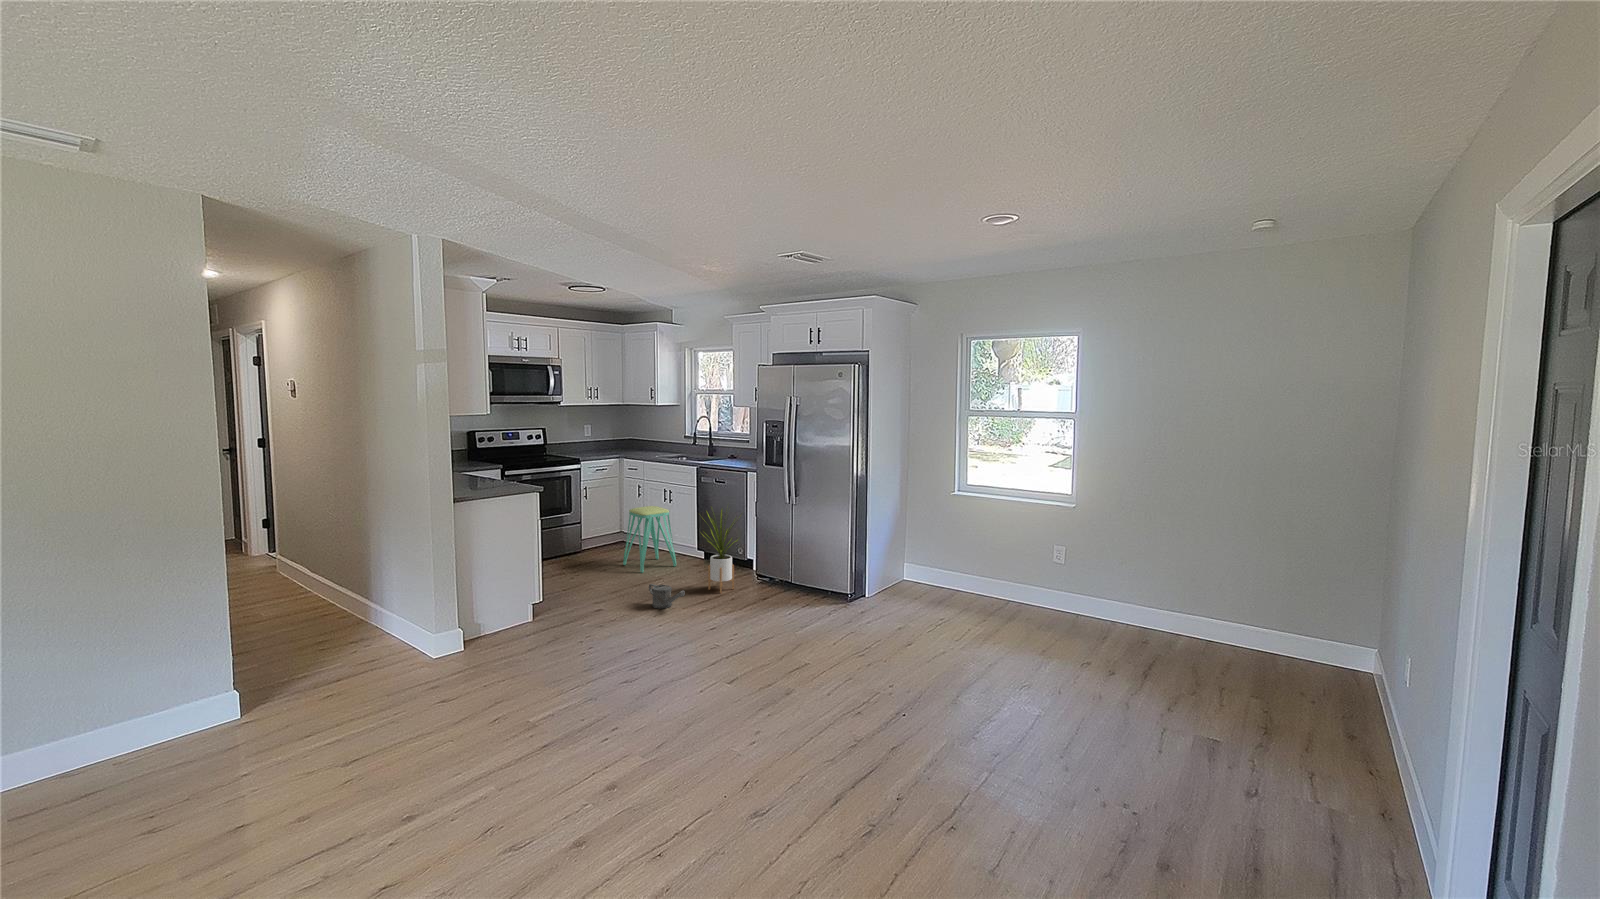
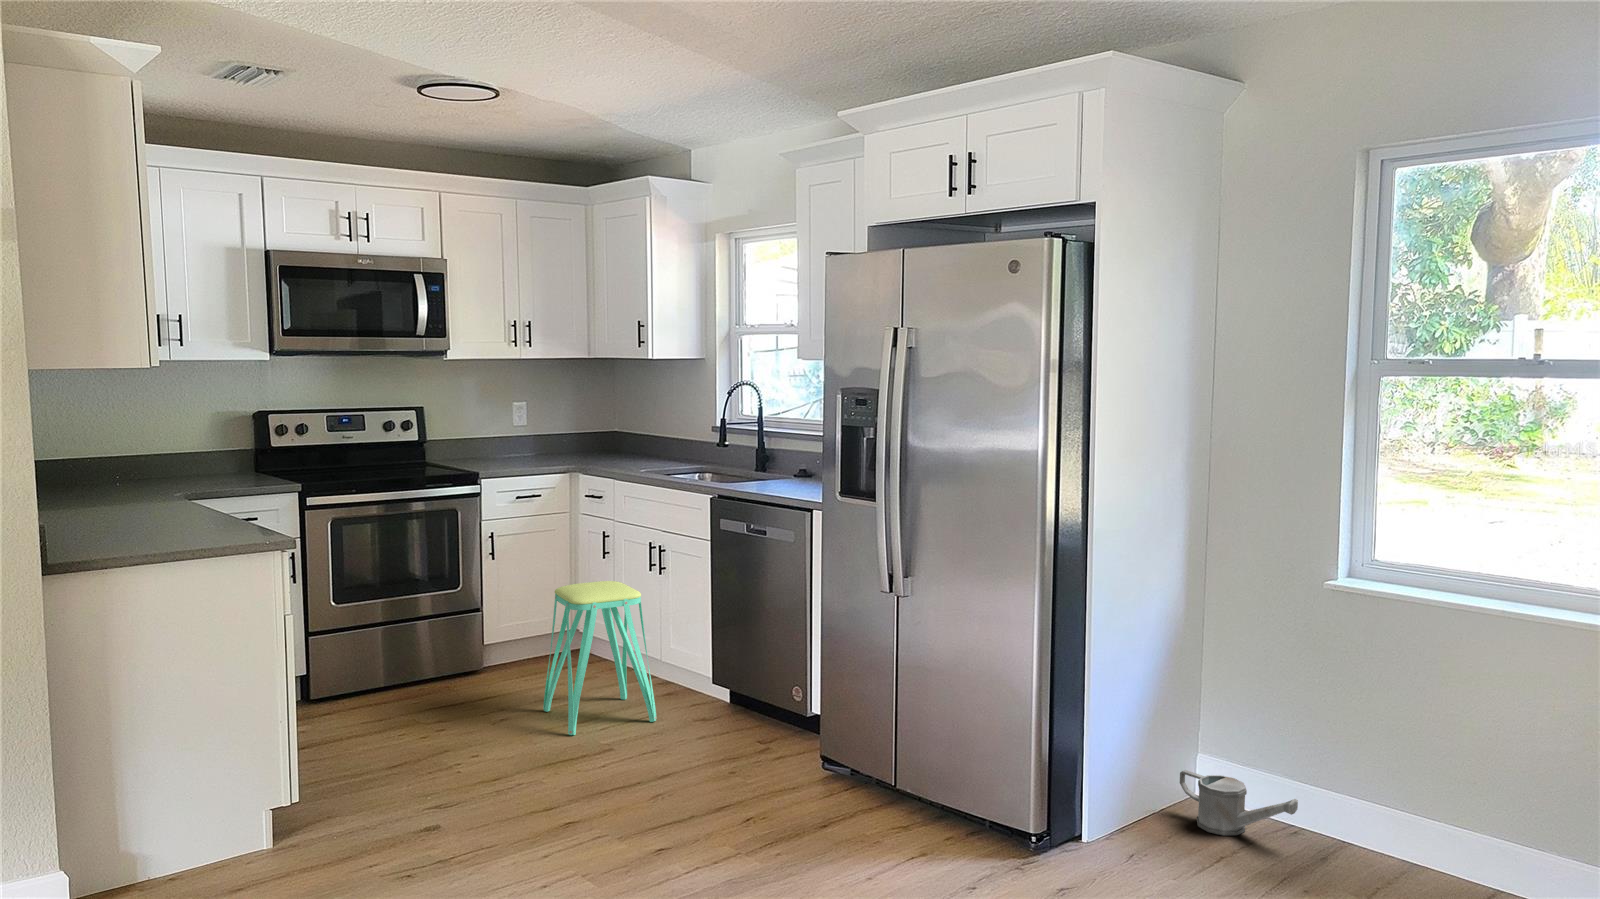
house plant: present [703,509,738,593] -> none [672,588,786,811]
watering can: present [649,584,685,609] -> present [1180,770,1298,835]

